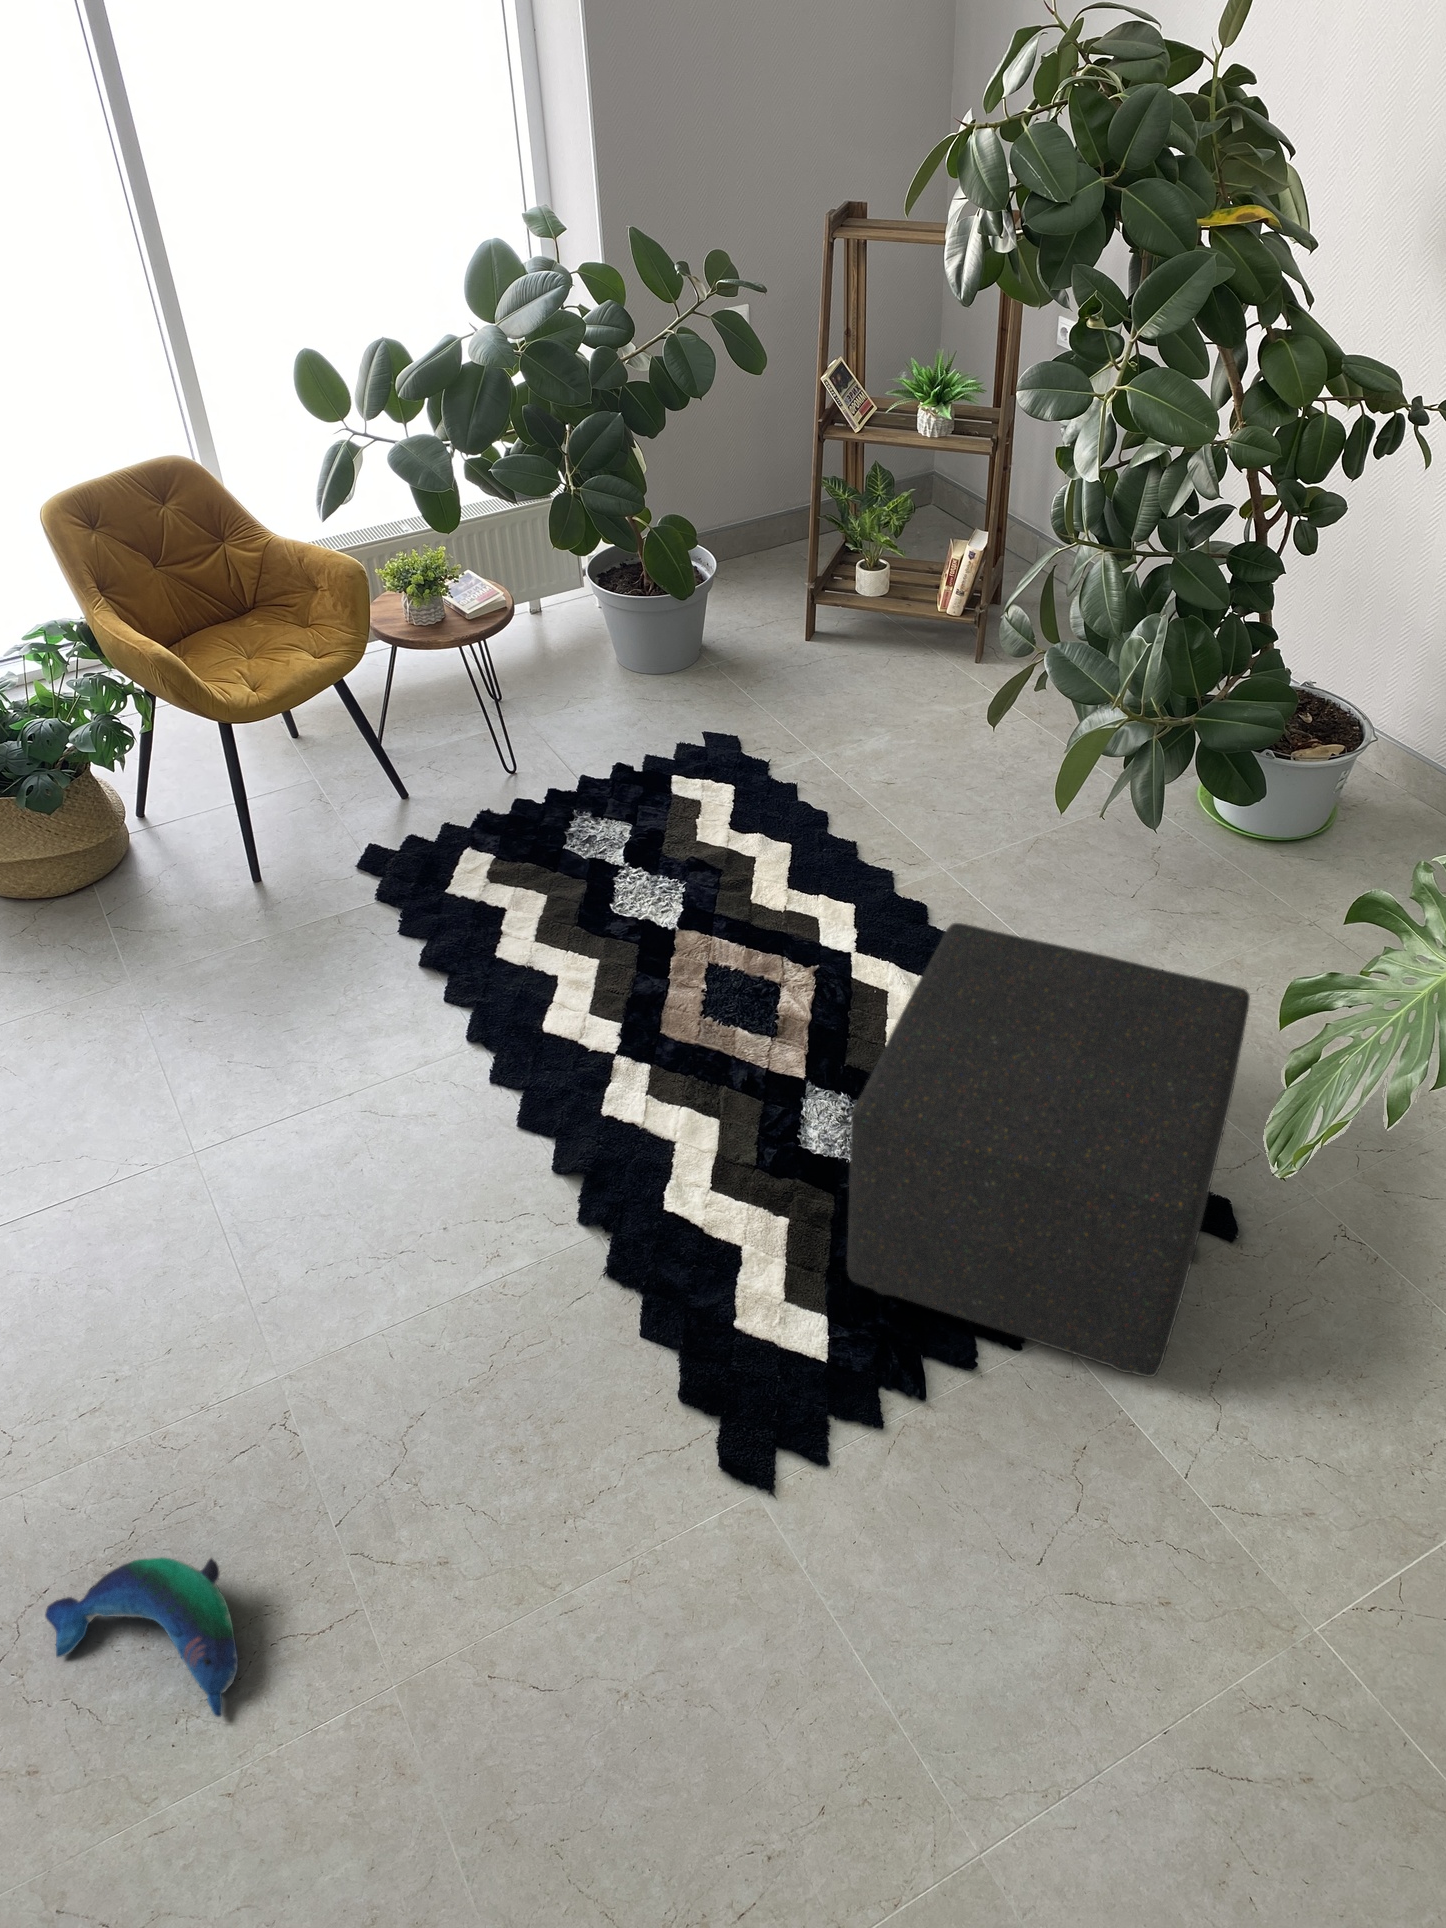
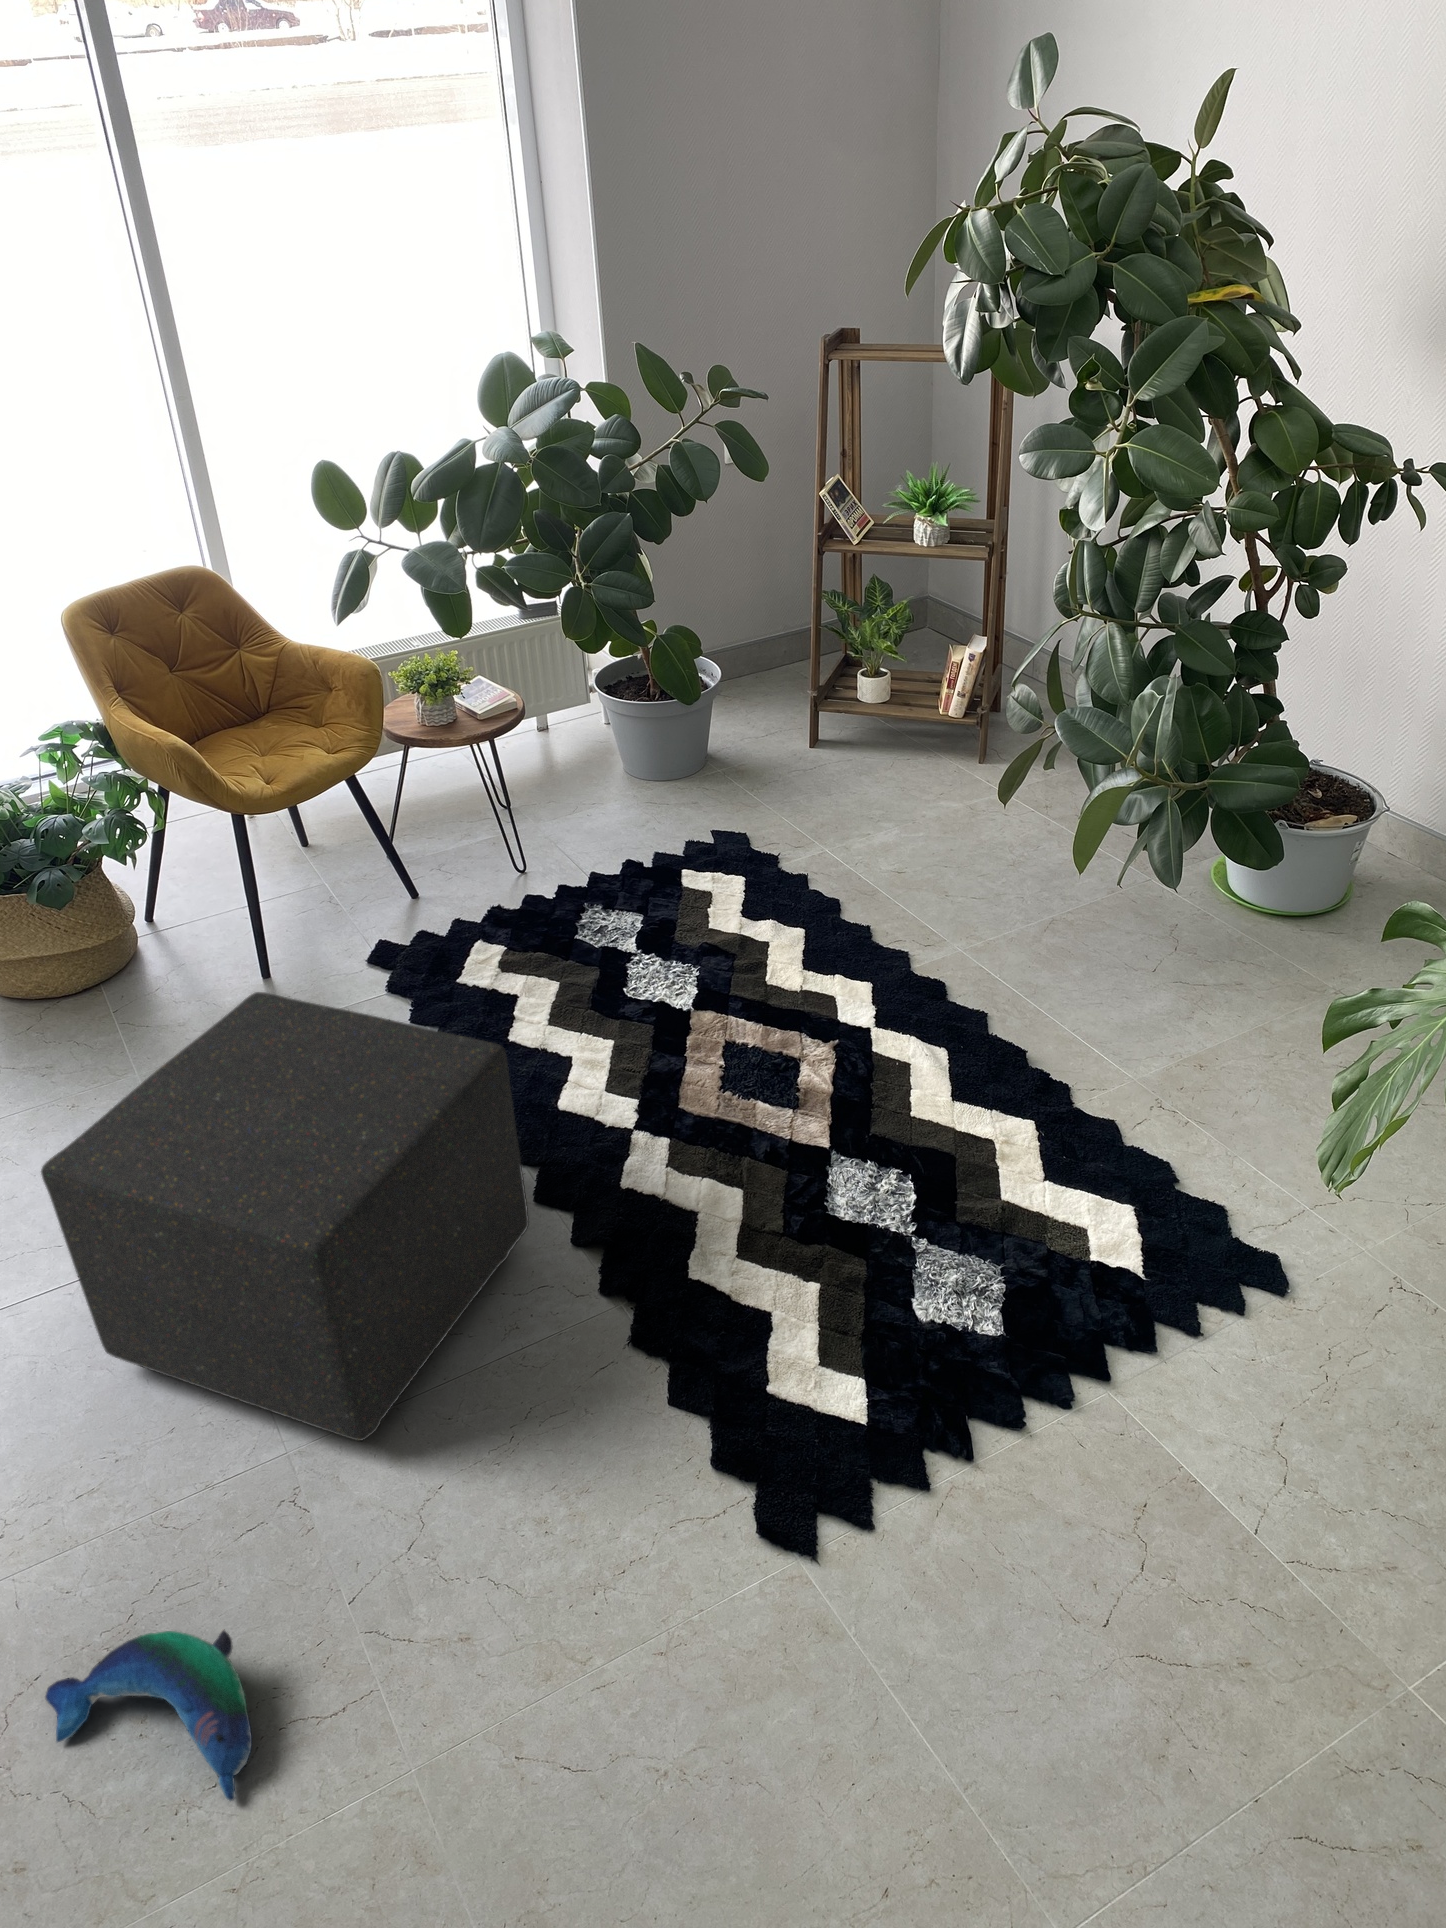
ottoman: present [847,923,1250,1377] -> present [41,992,529,1441]

